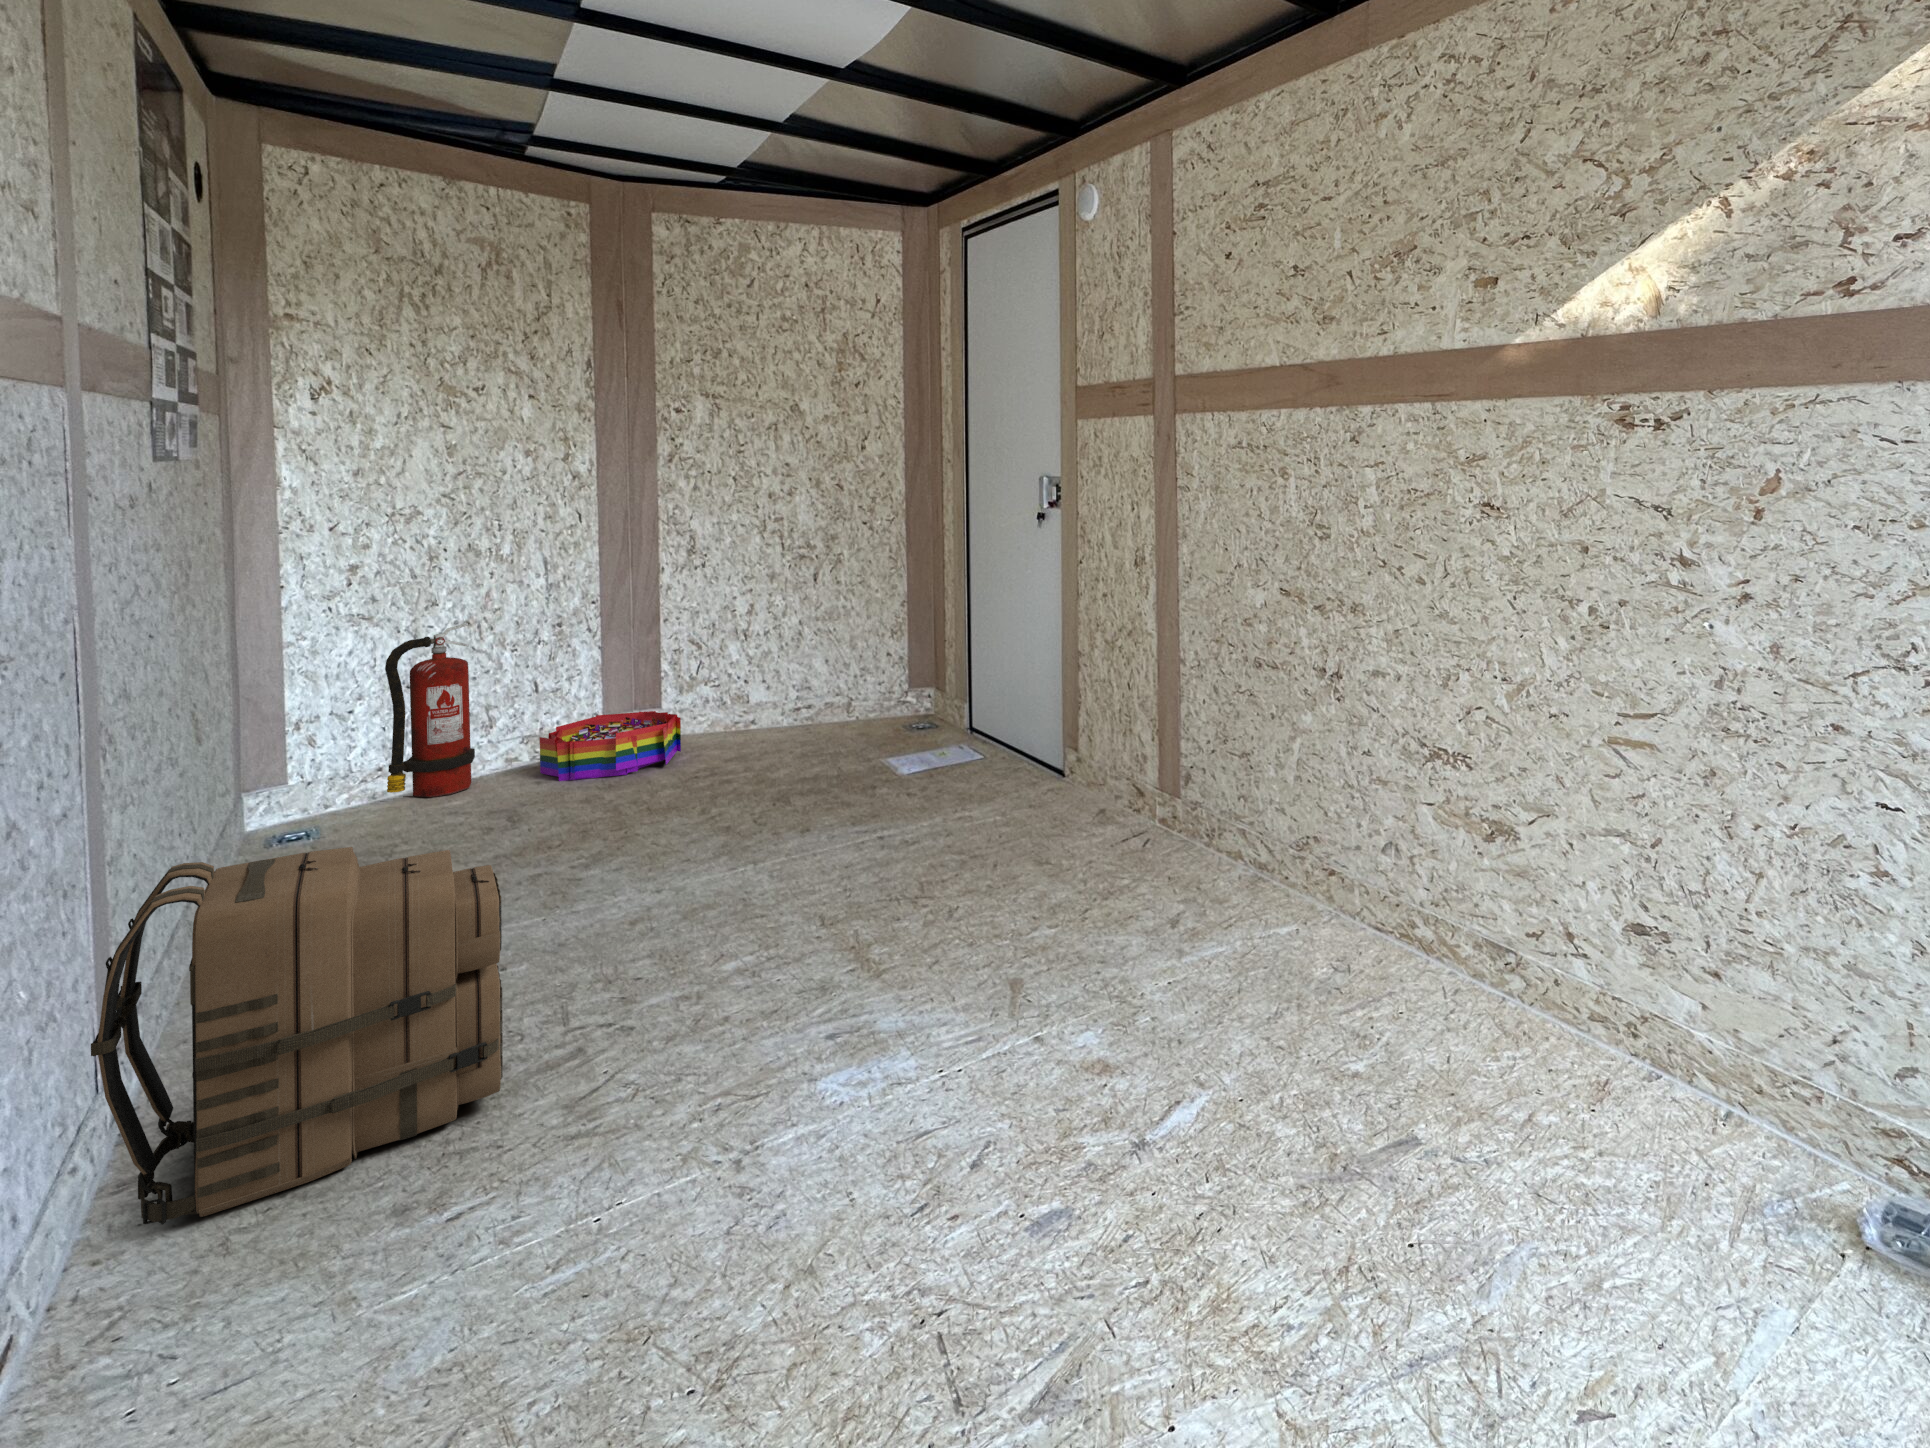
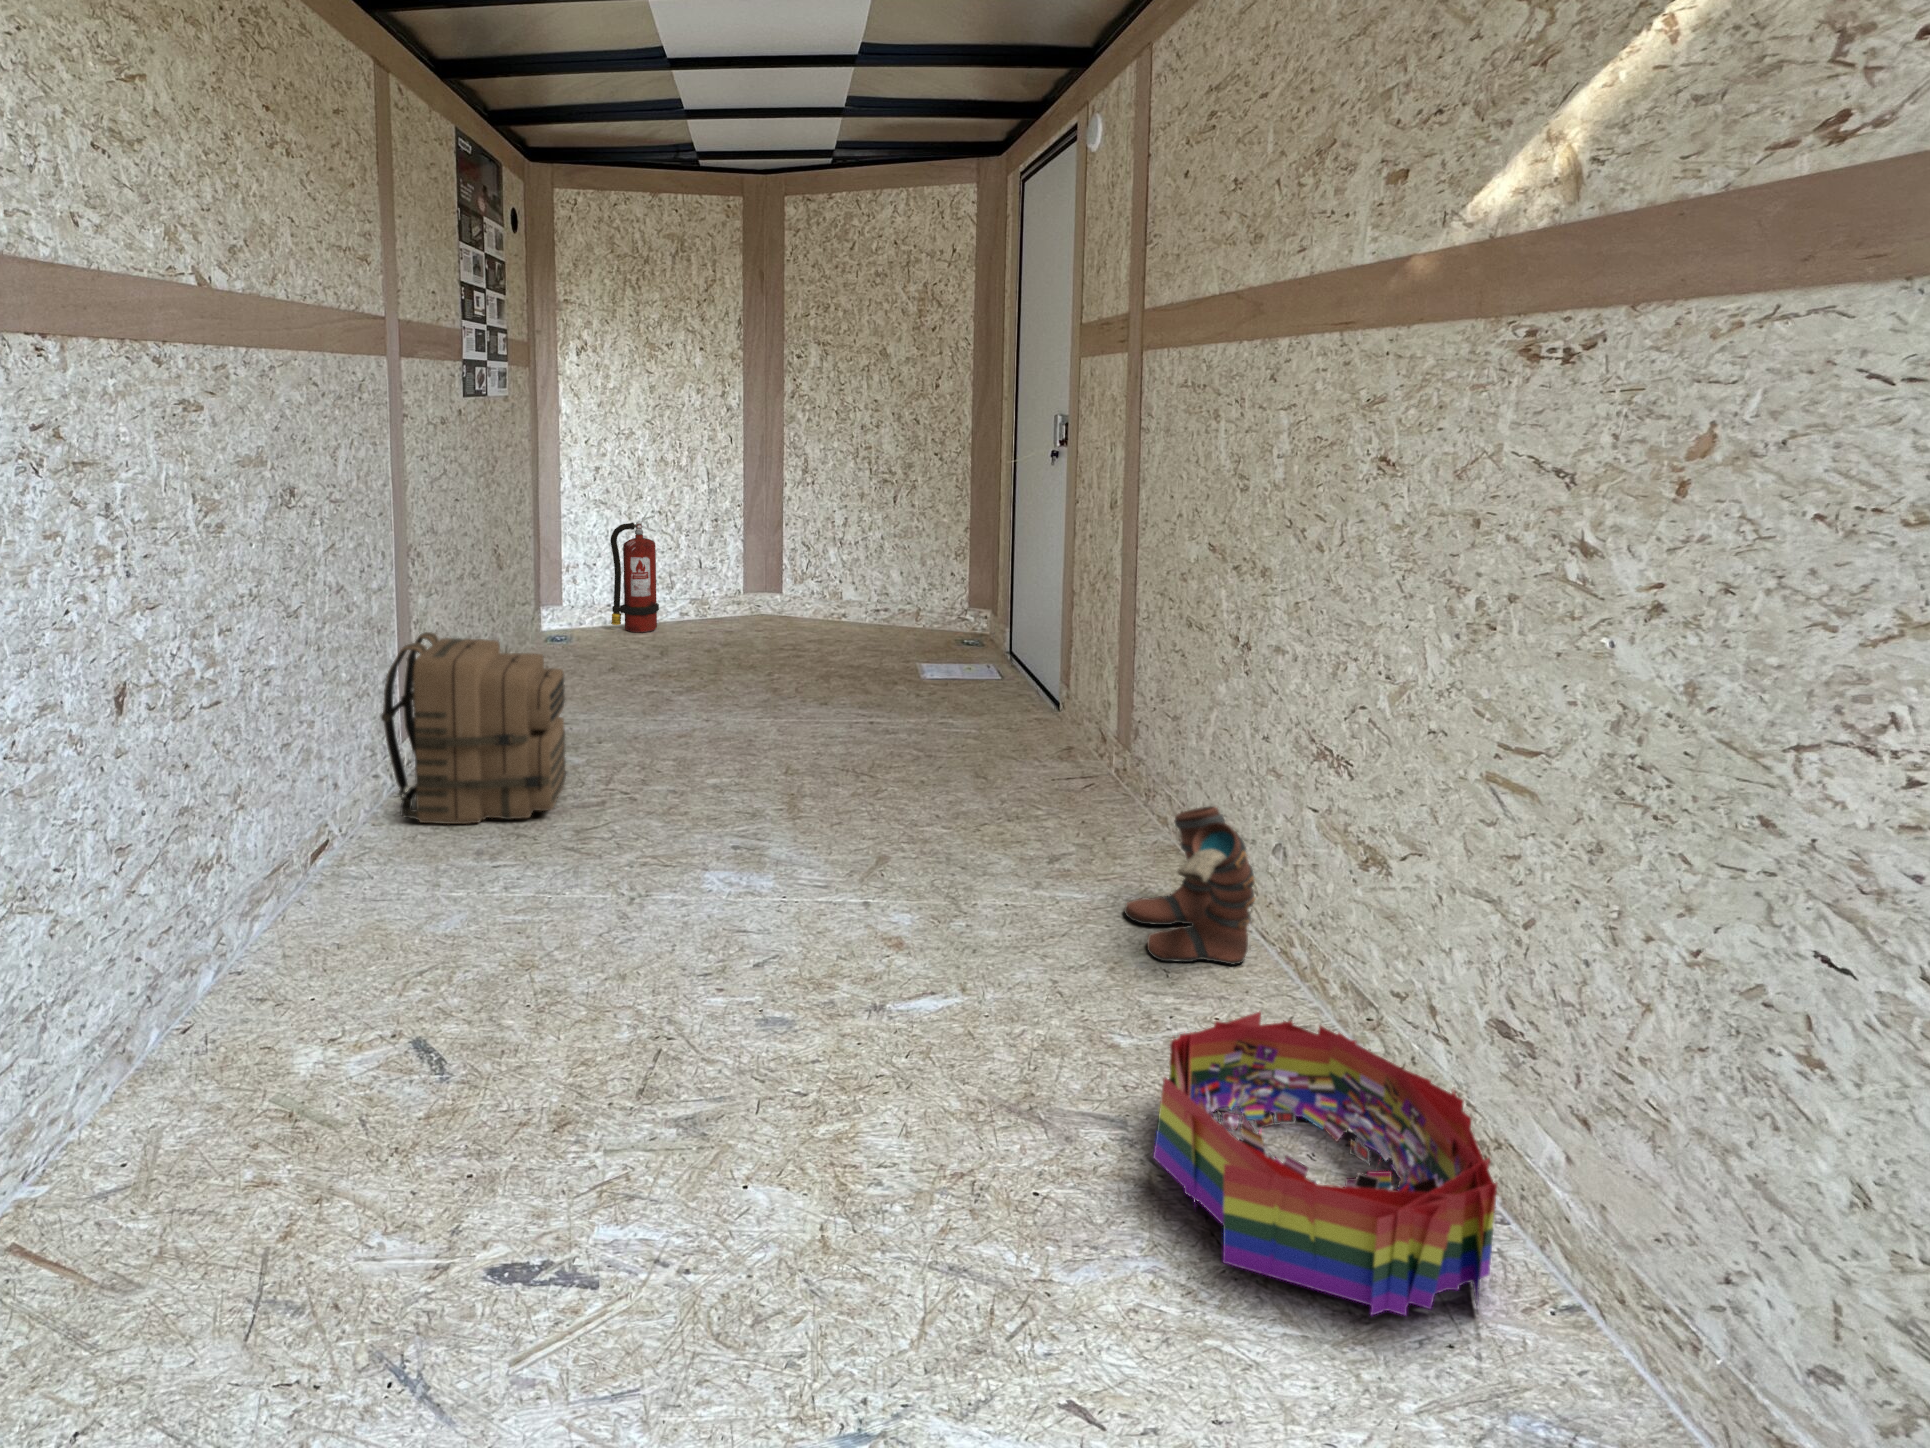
storage bin: present [540,711,681,781] -> present [1153,1012,1497,1315]
boots: none [1265,824,1383,980] -> present [1124,806,1255,964]

